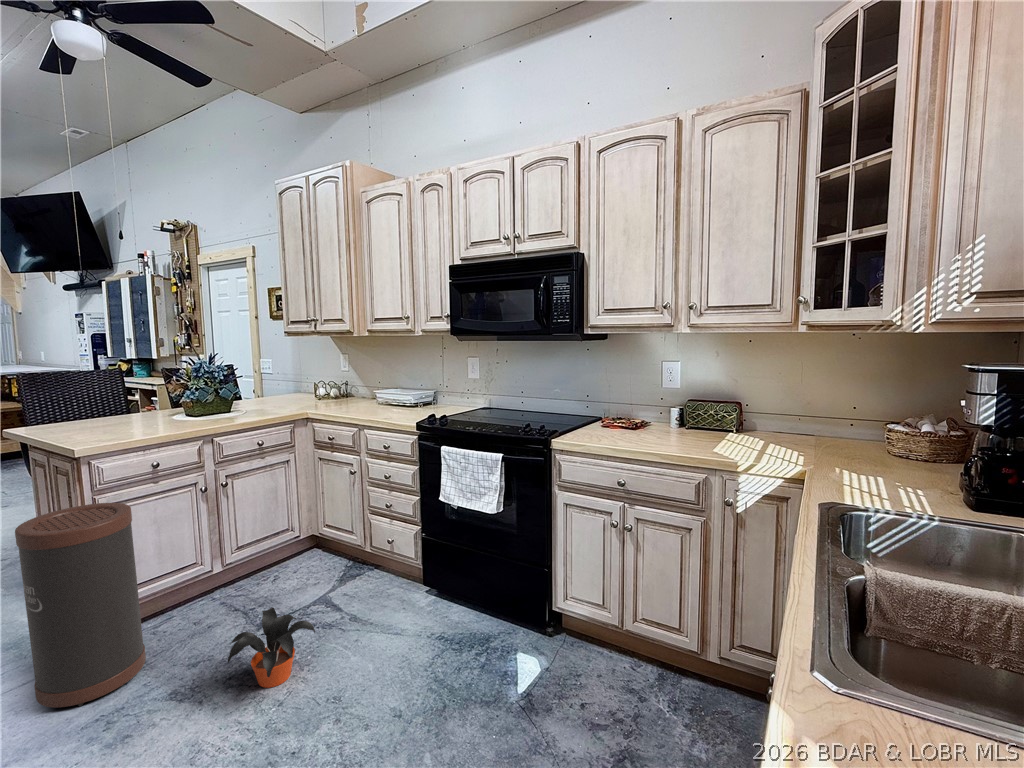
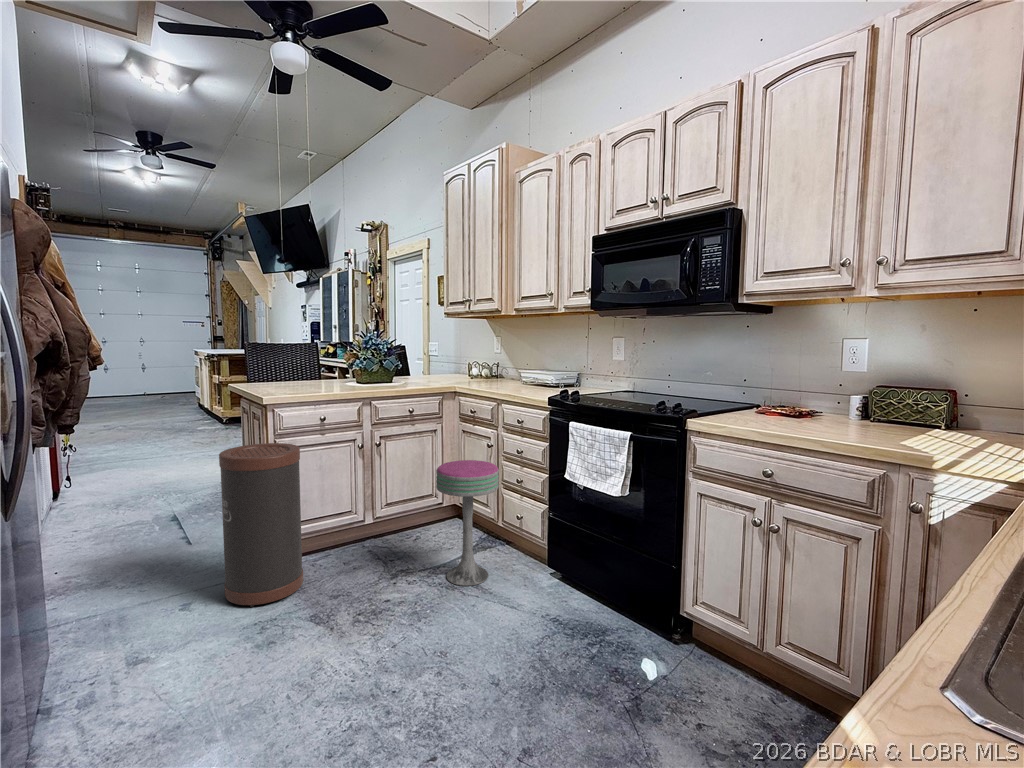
bar stool: none [303,491,371,622] -> present [436,460,499,586]
potted plant: present [228,608,315,688] -> none [356,556,434,628]

